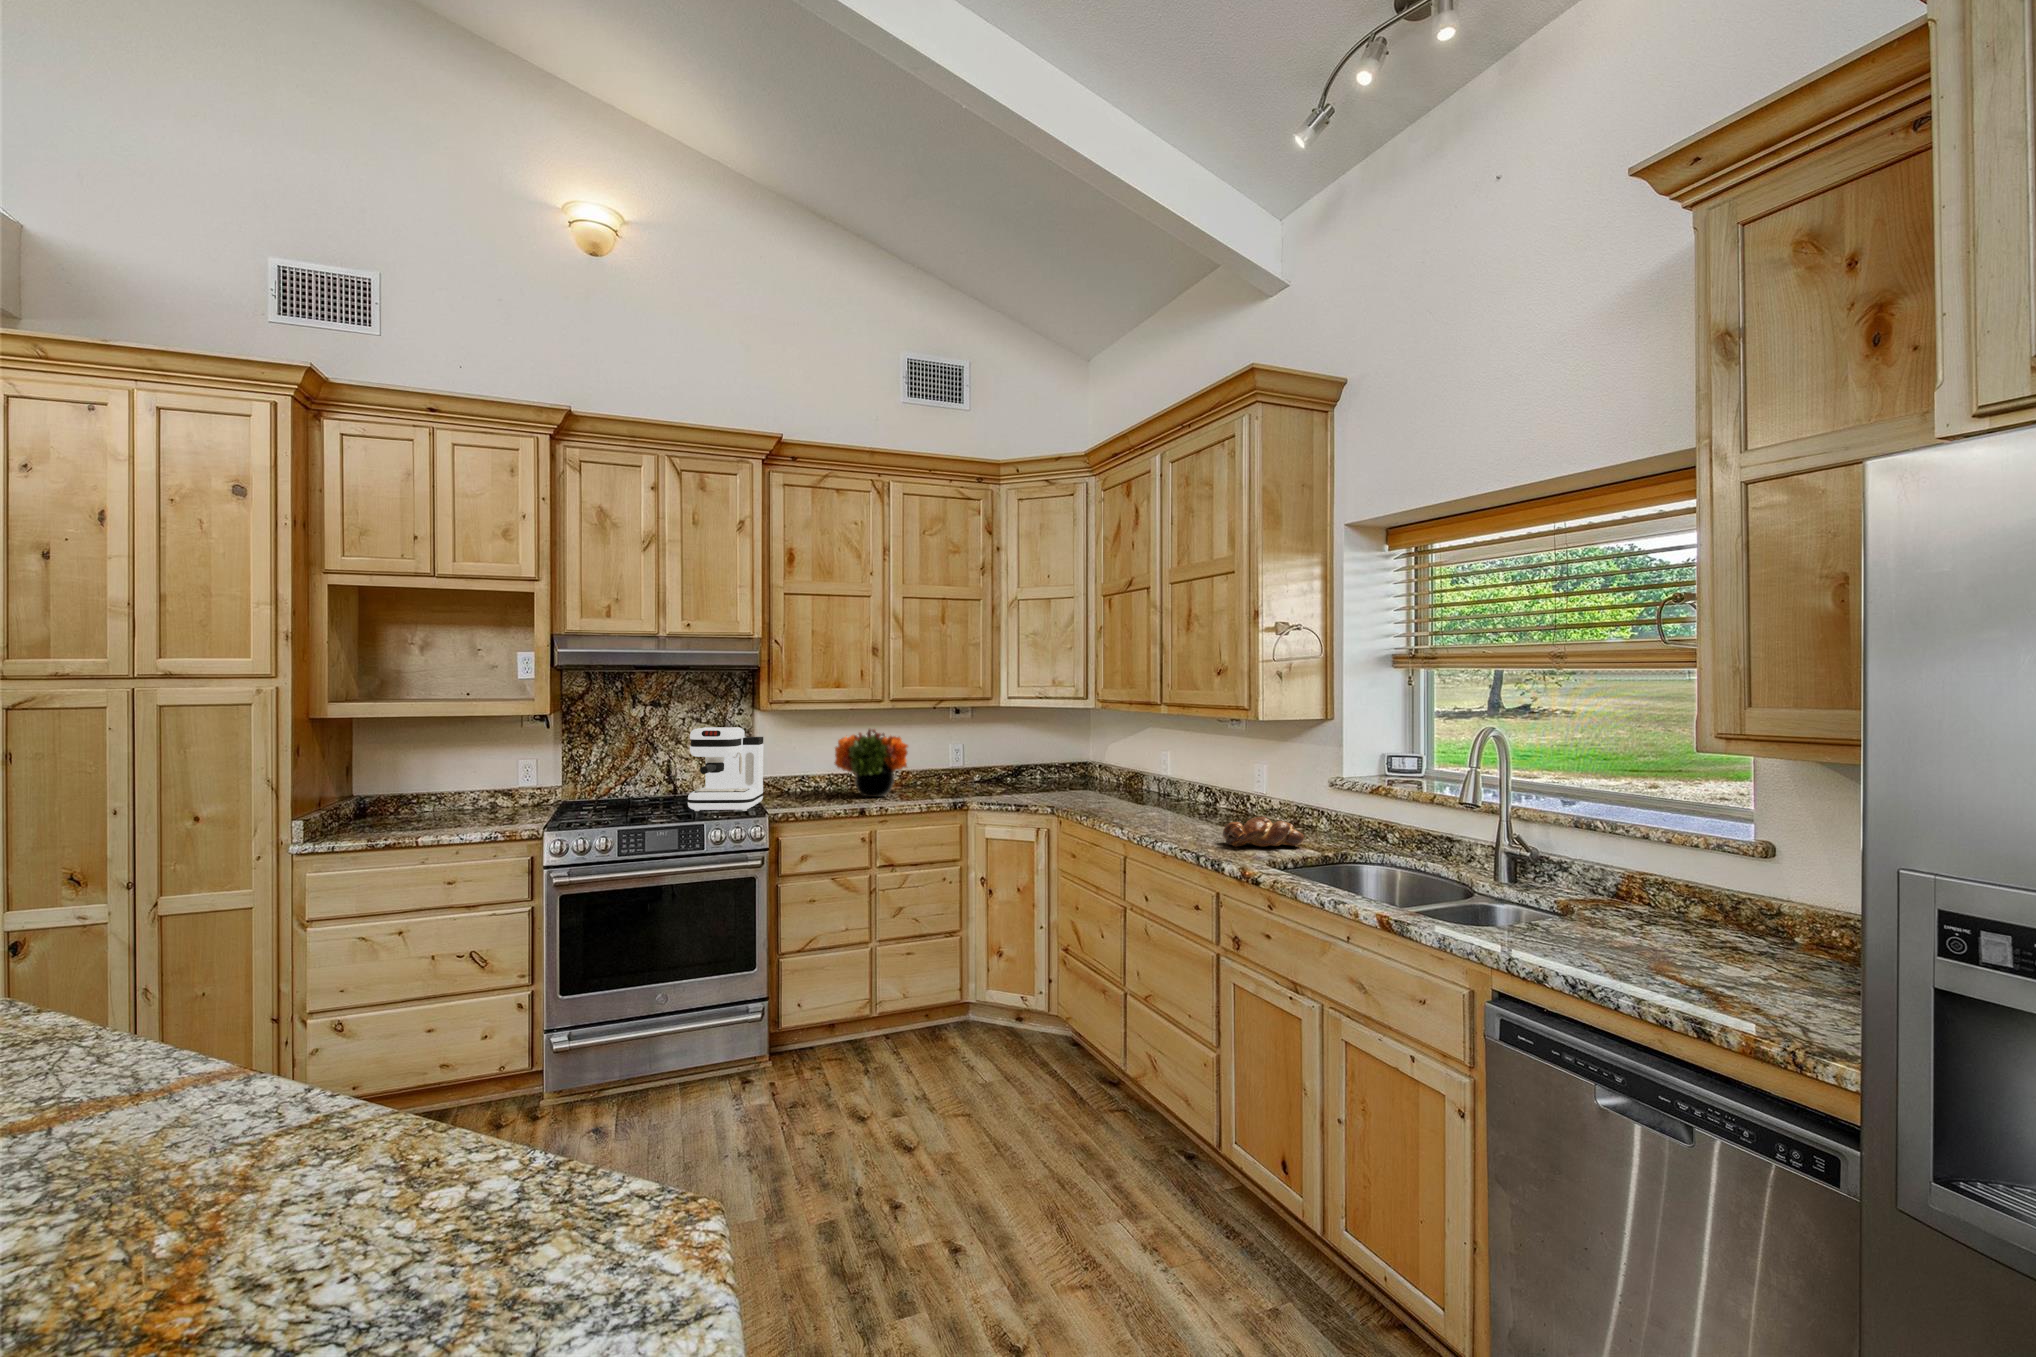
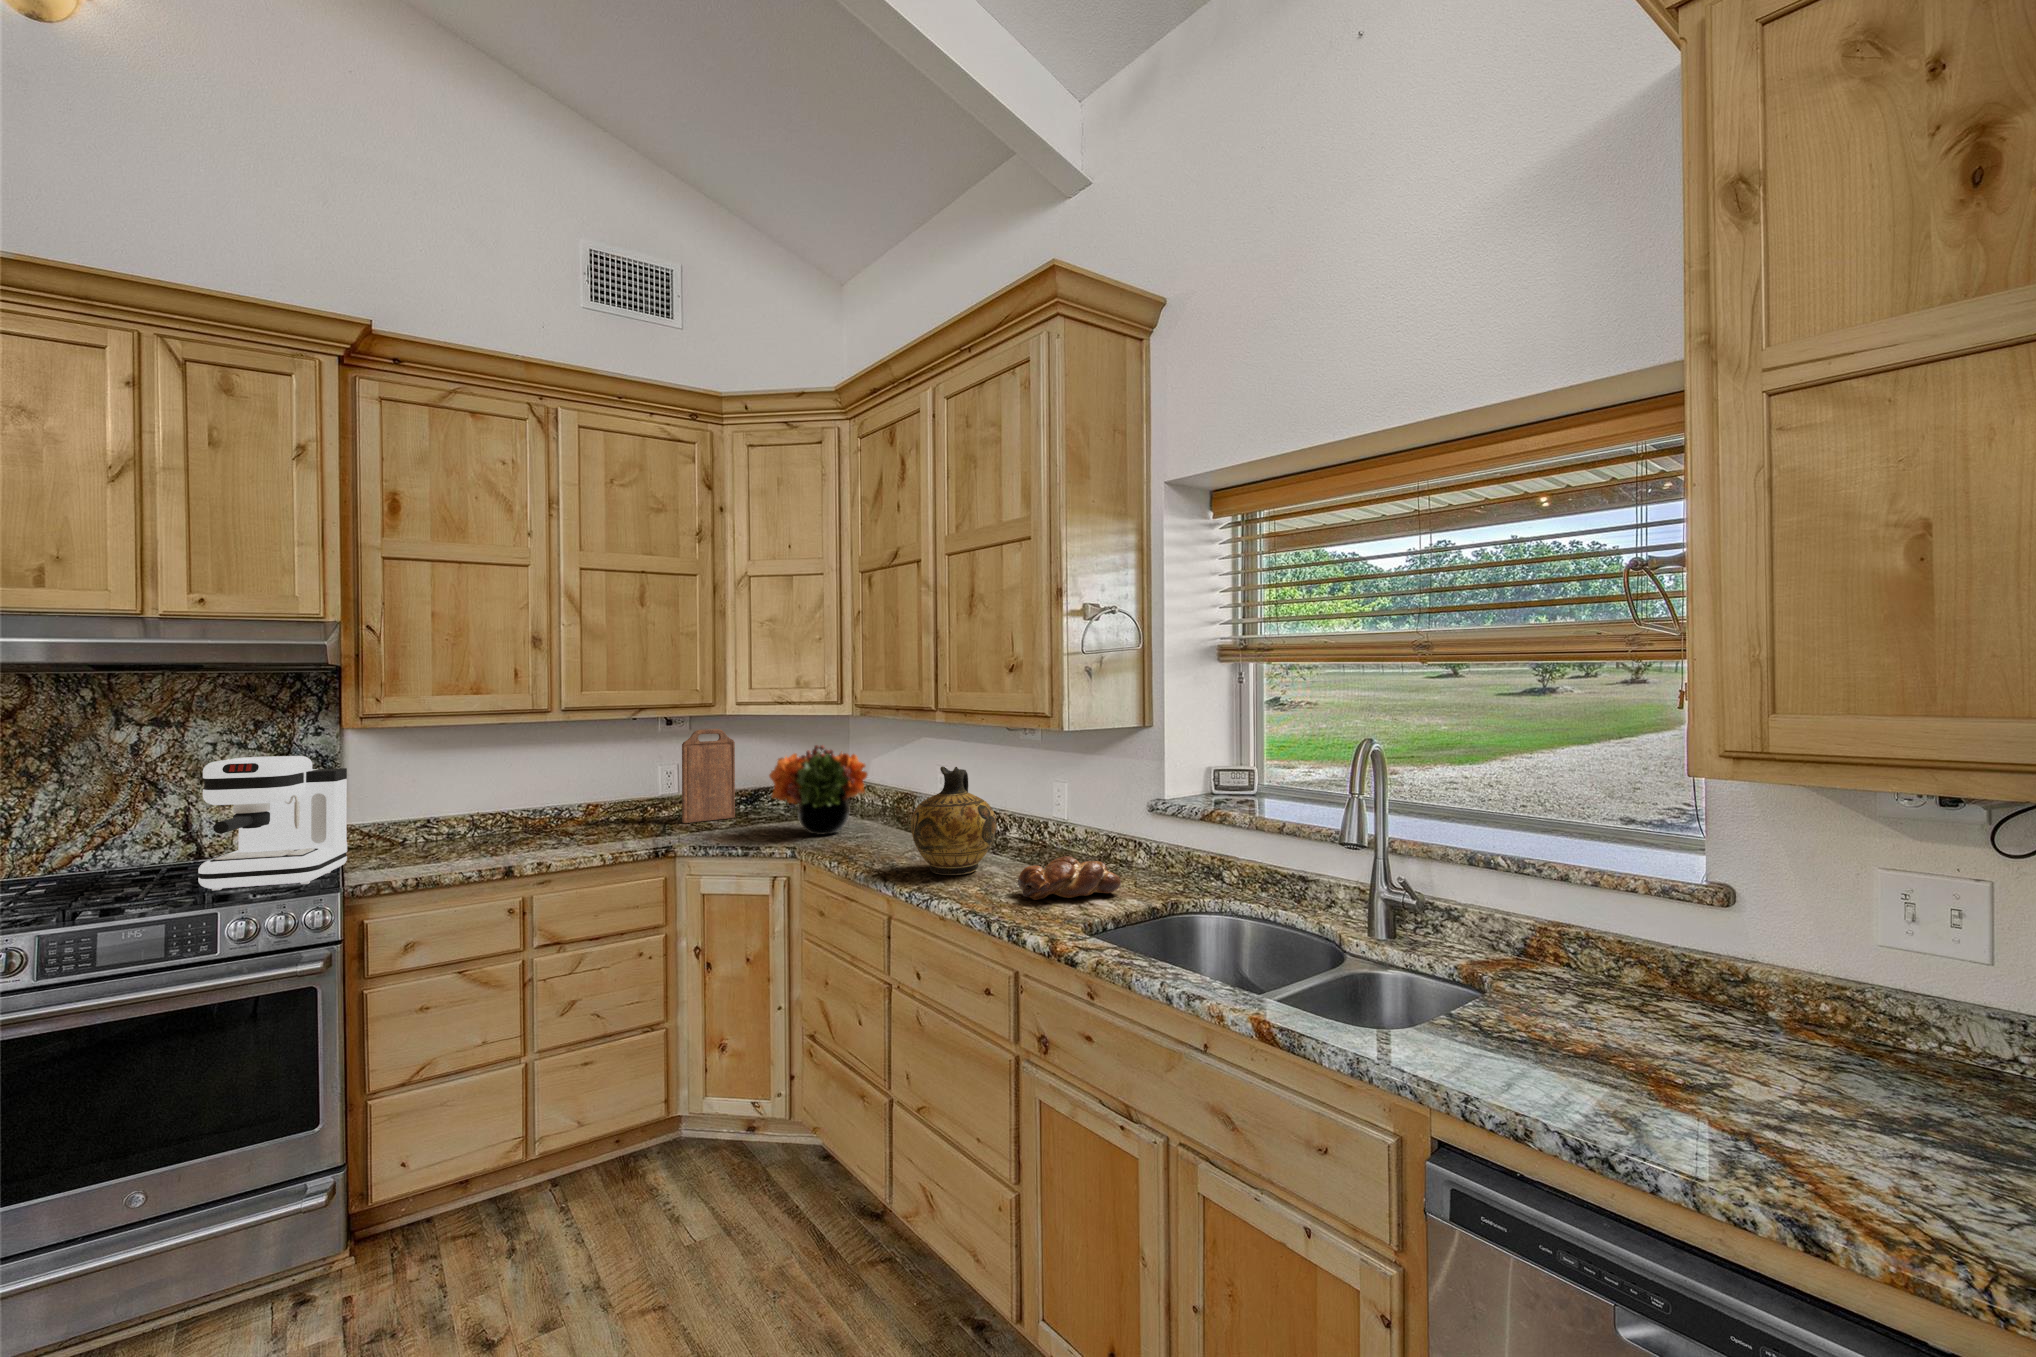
cutting board: none [968,718,1006,789] -> present [682,729,735,823]
flower arrangement: present [835,729,908,797] -> present [769,745,867,835]
ceramic jug: none [1142,747,1208,829] -> present [911,767,996,875]

